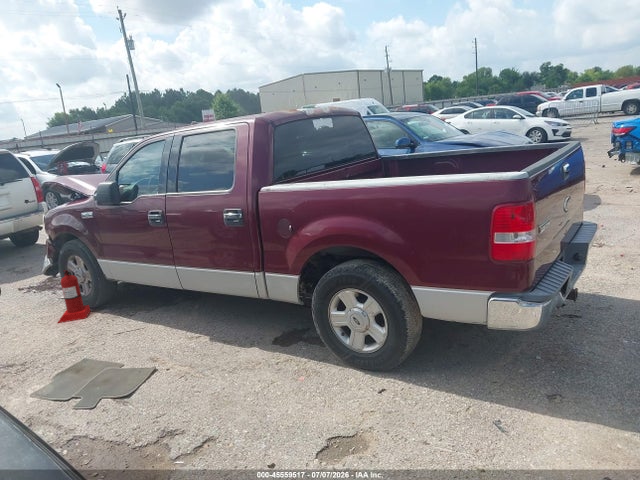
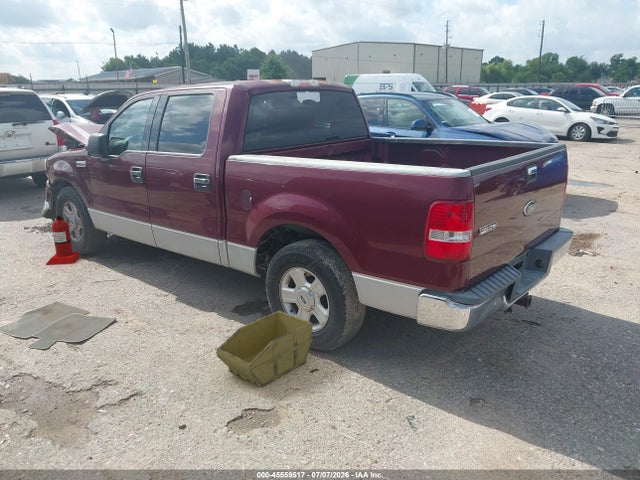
storage bin: none [283,335,373,415] -> present [216,311,313,387]

